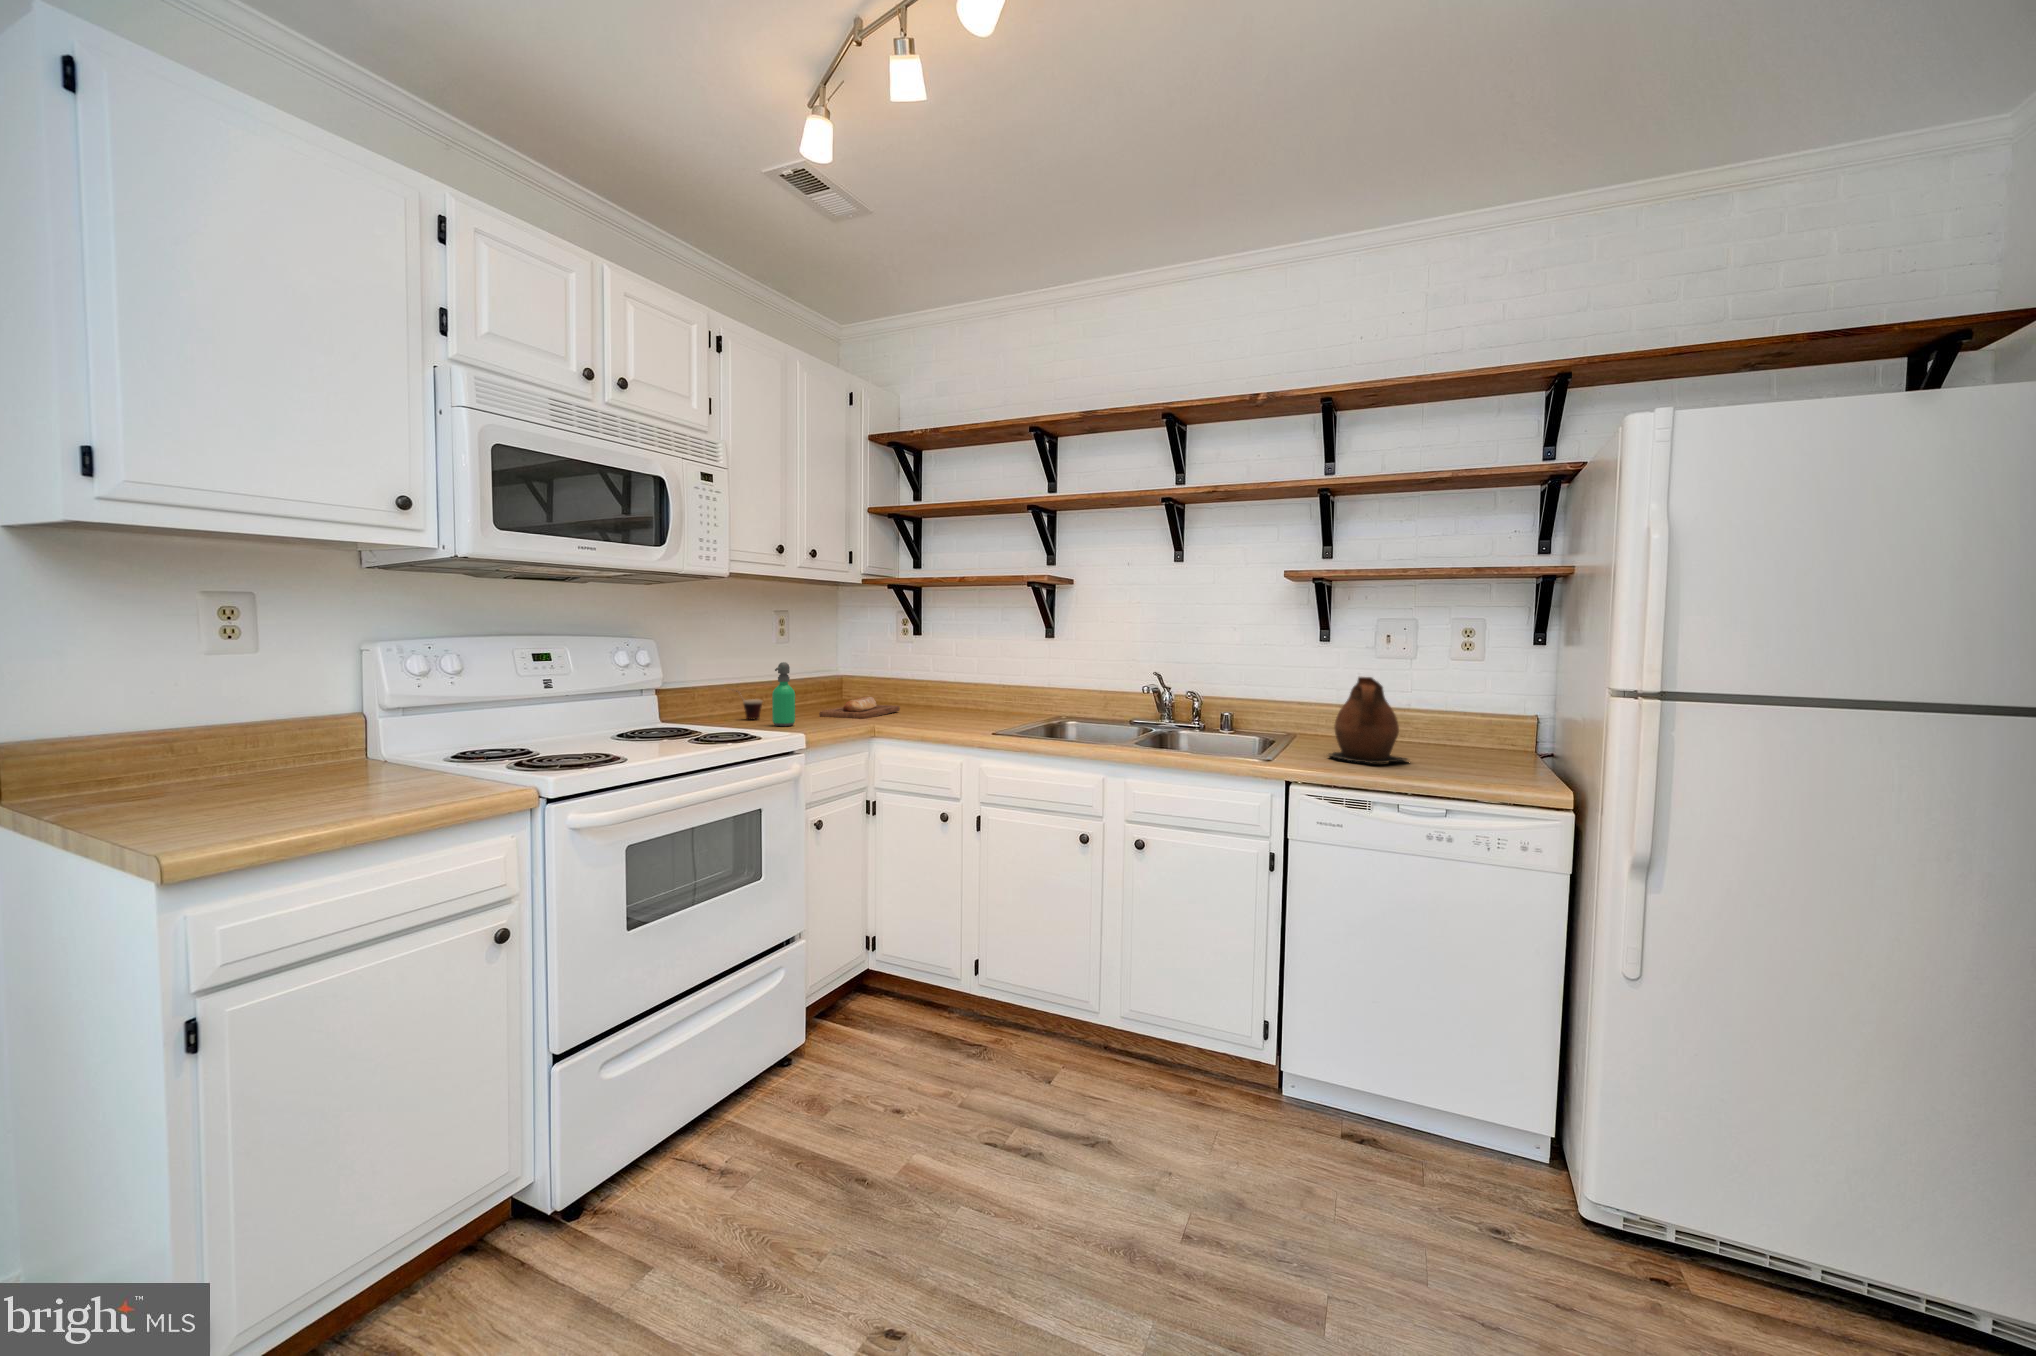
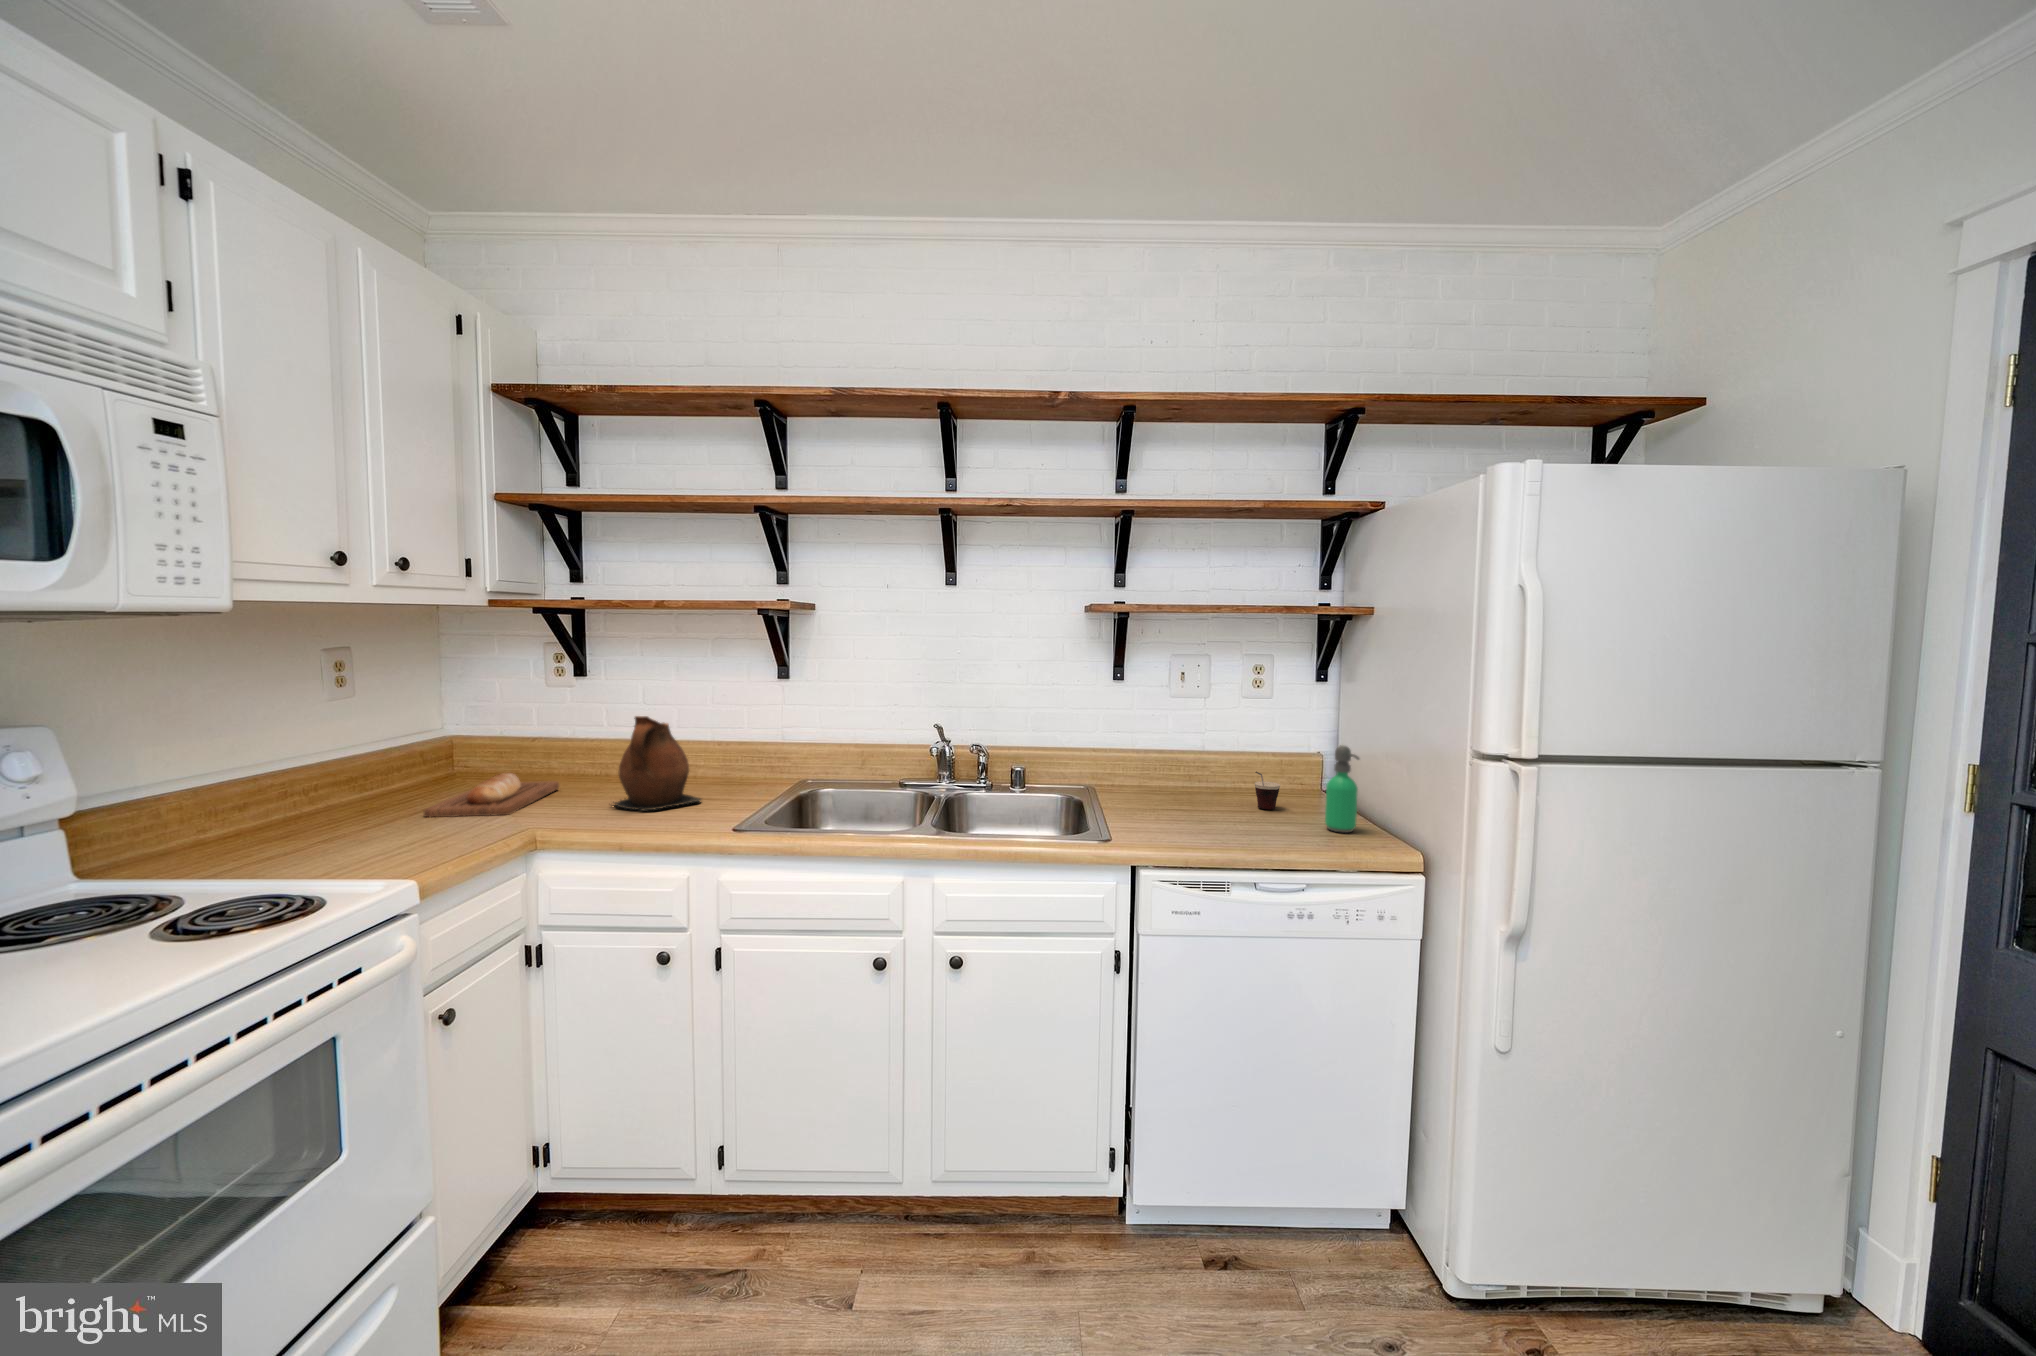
soap dispenser: present [772,662,795,726] -> present [1325,745,1359,833]
ceramic pitcher: present [1329,677,1408,763] -> present [613,716,701,811]
cup: present [736,691,762,719] -> present [1255,772,1280,809]

